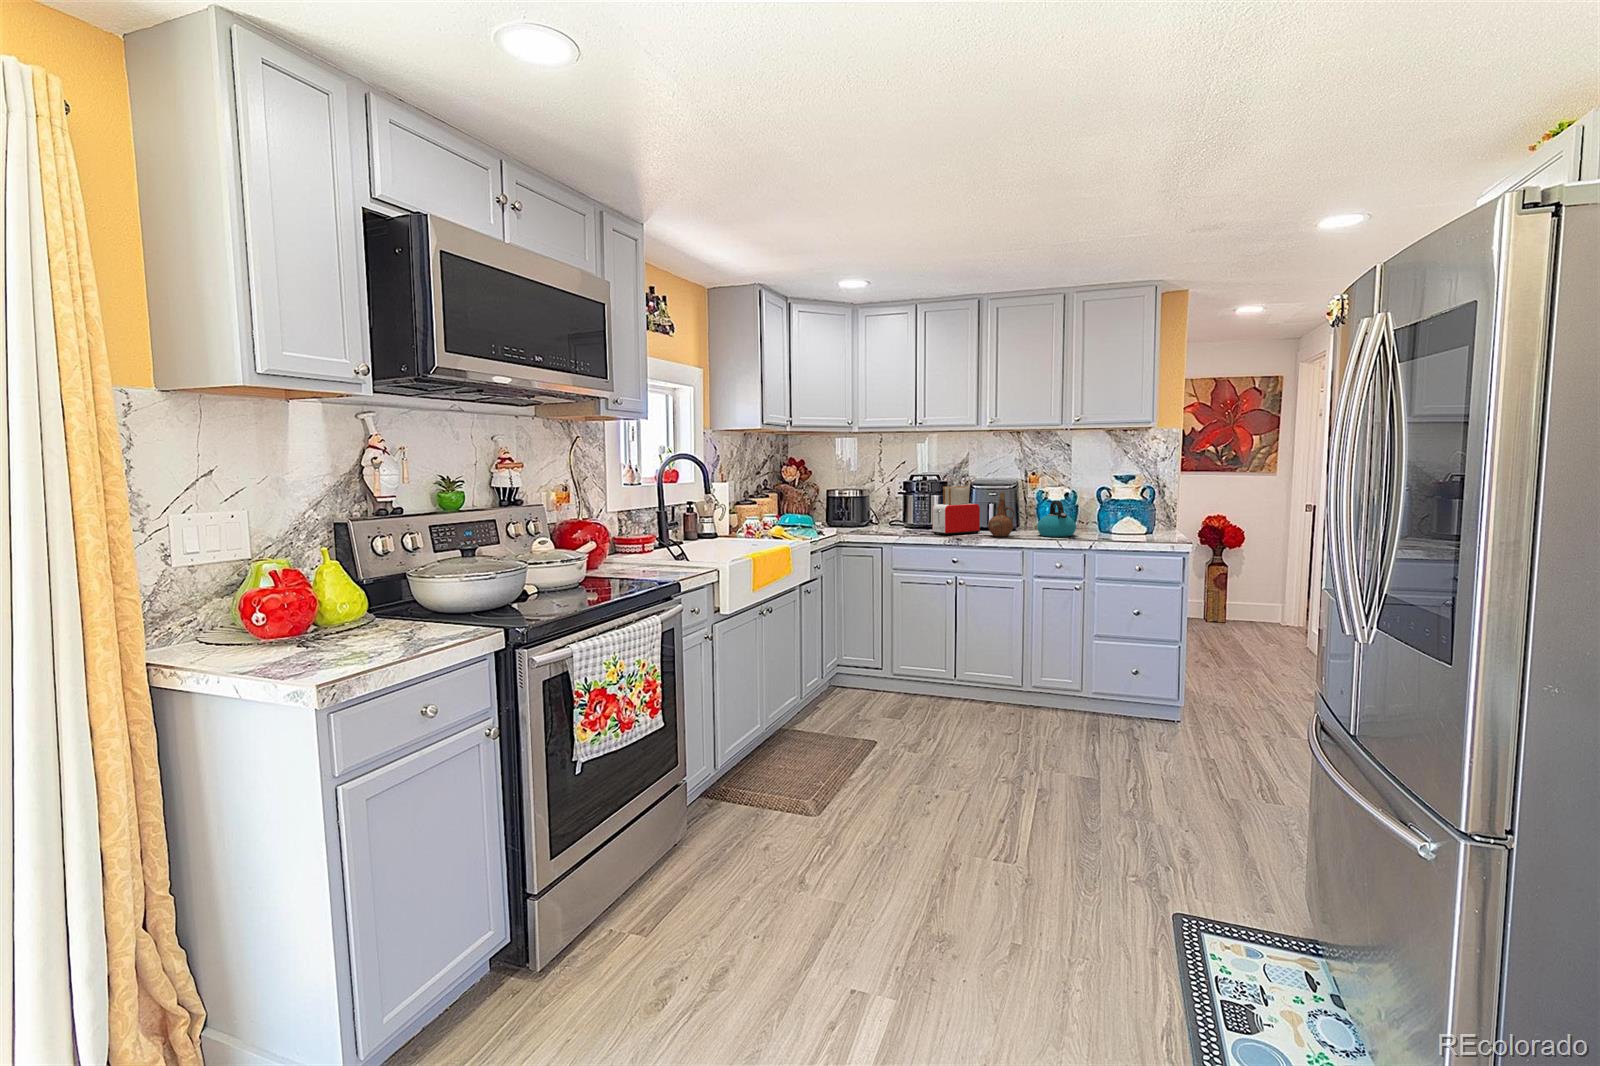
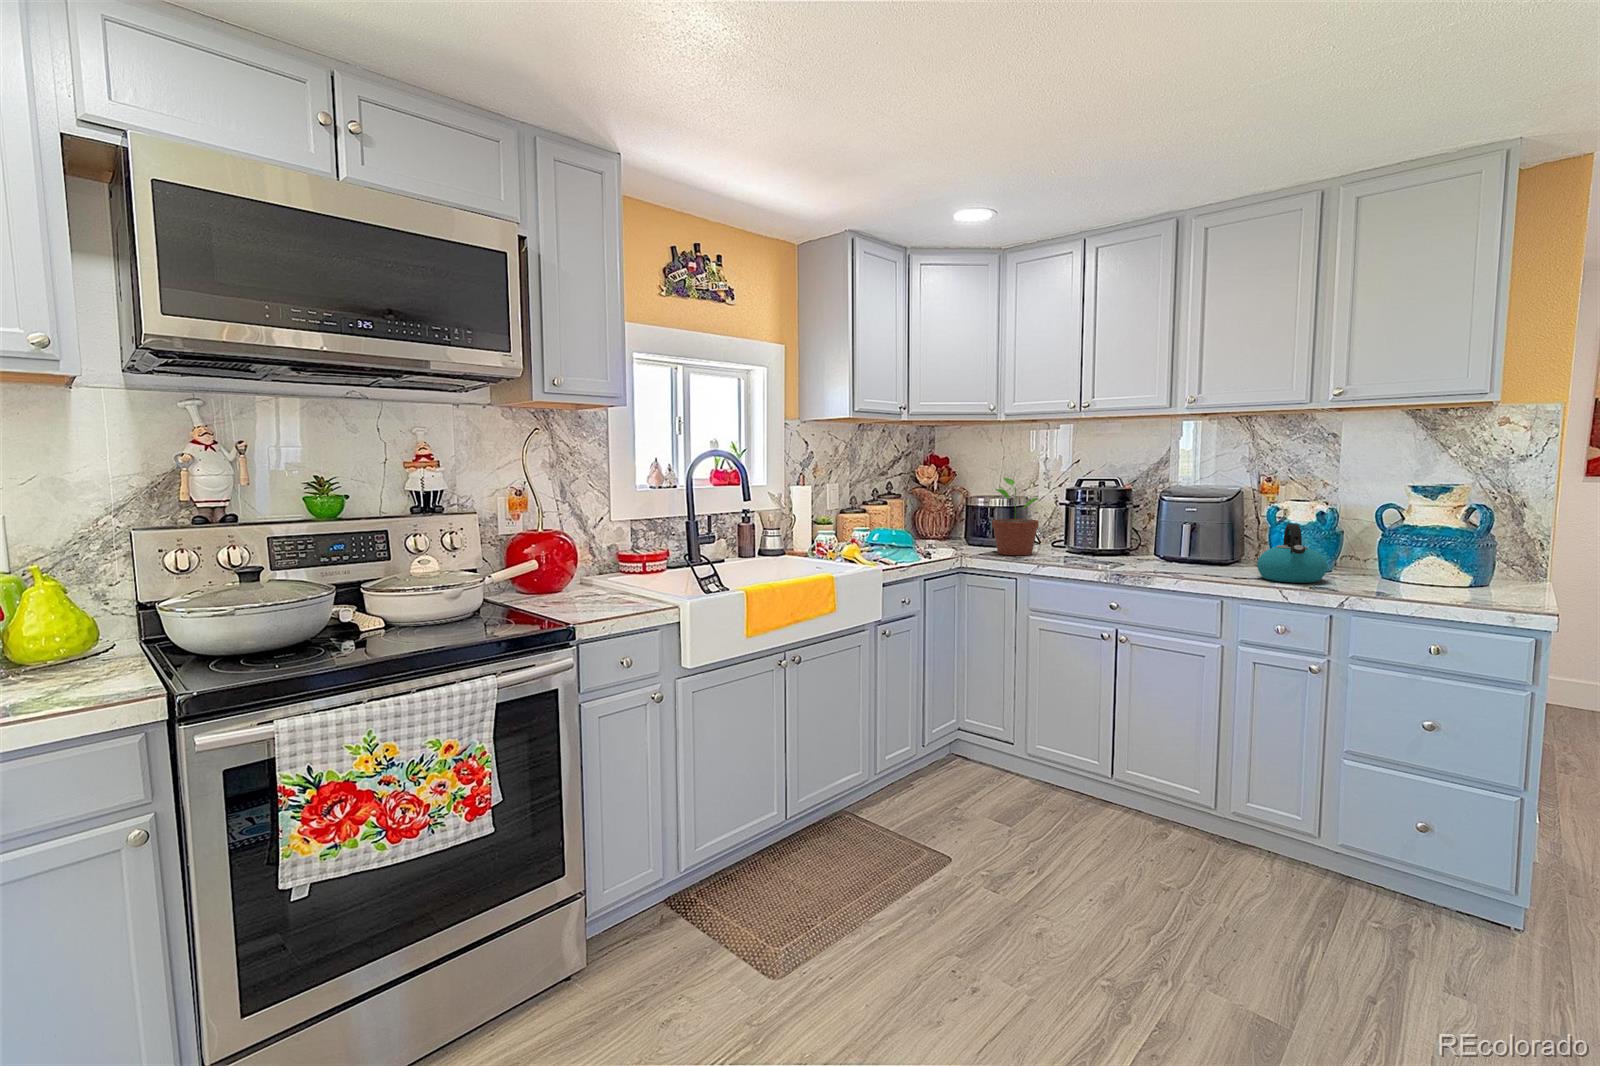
potted plant: none [855,475,891,532] -> present [992,478,1039,555]
toaster: present [932,486,980,535] -> none [1092,497,1168,568]
ceramic pitcher: present [988,492,1015,536] -> none [1172,509,1217,576]

